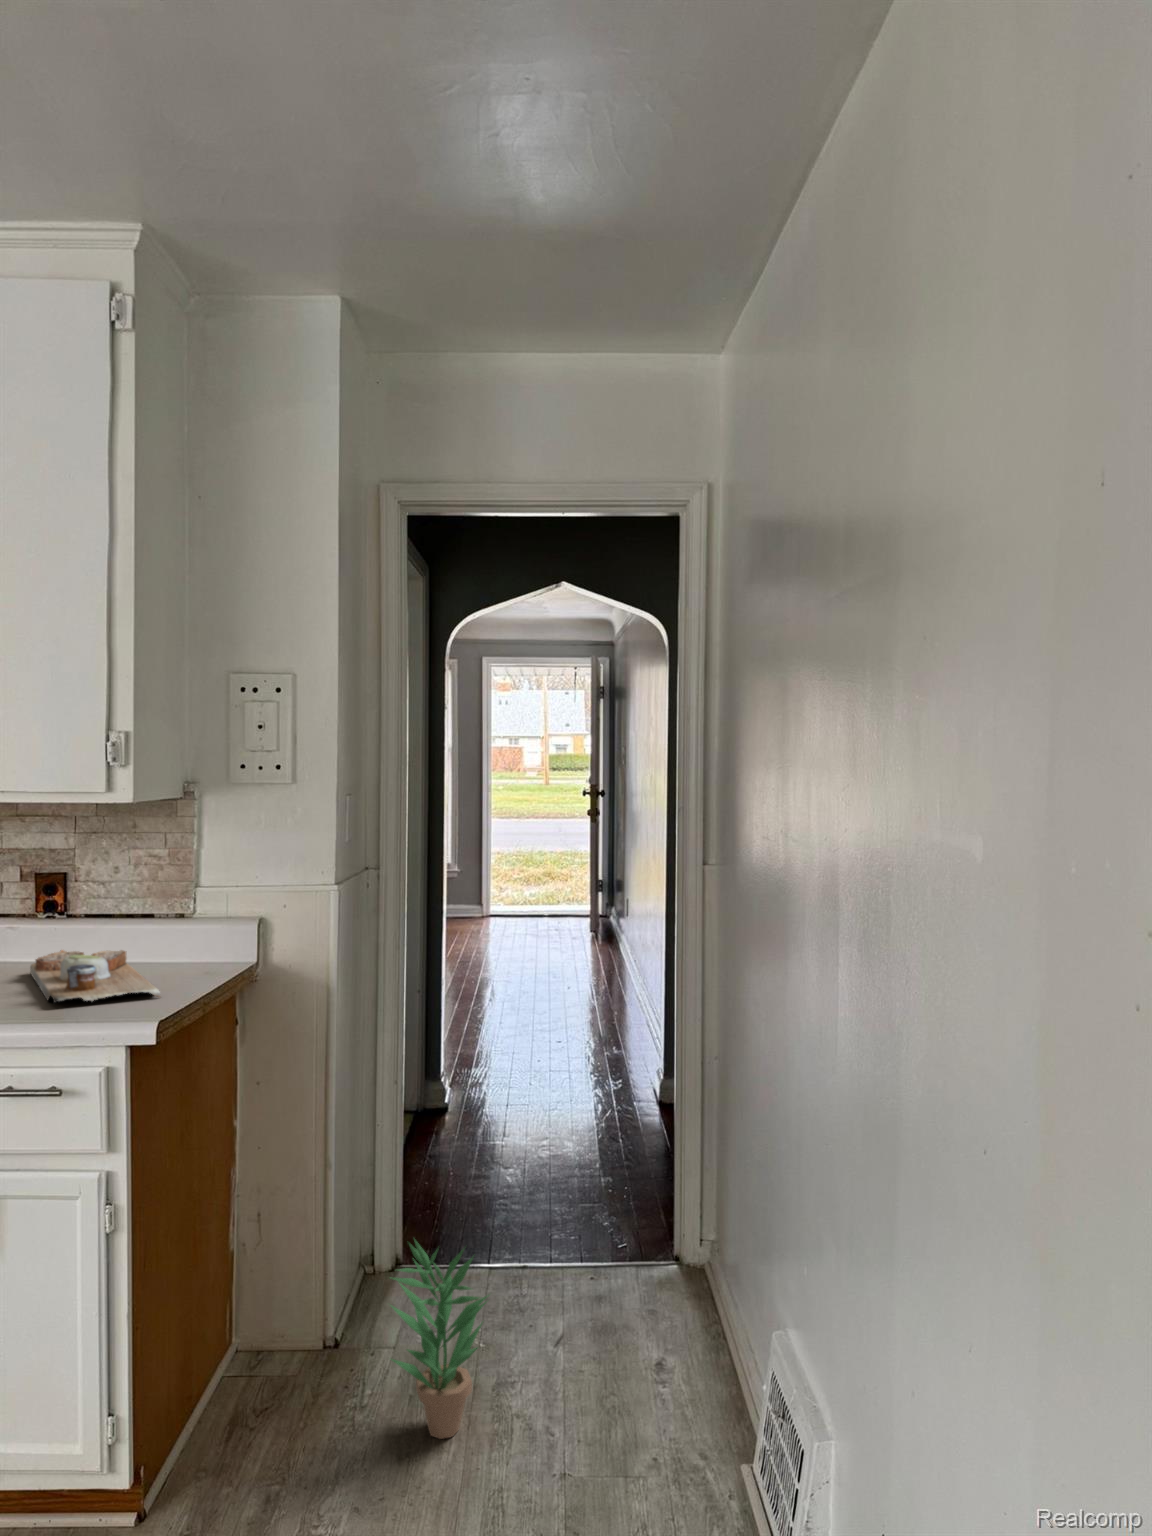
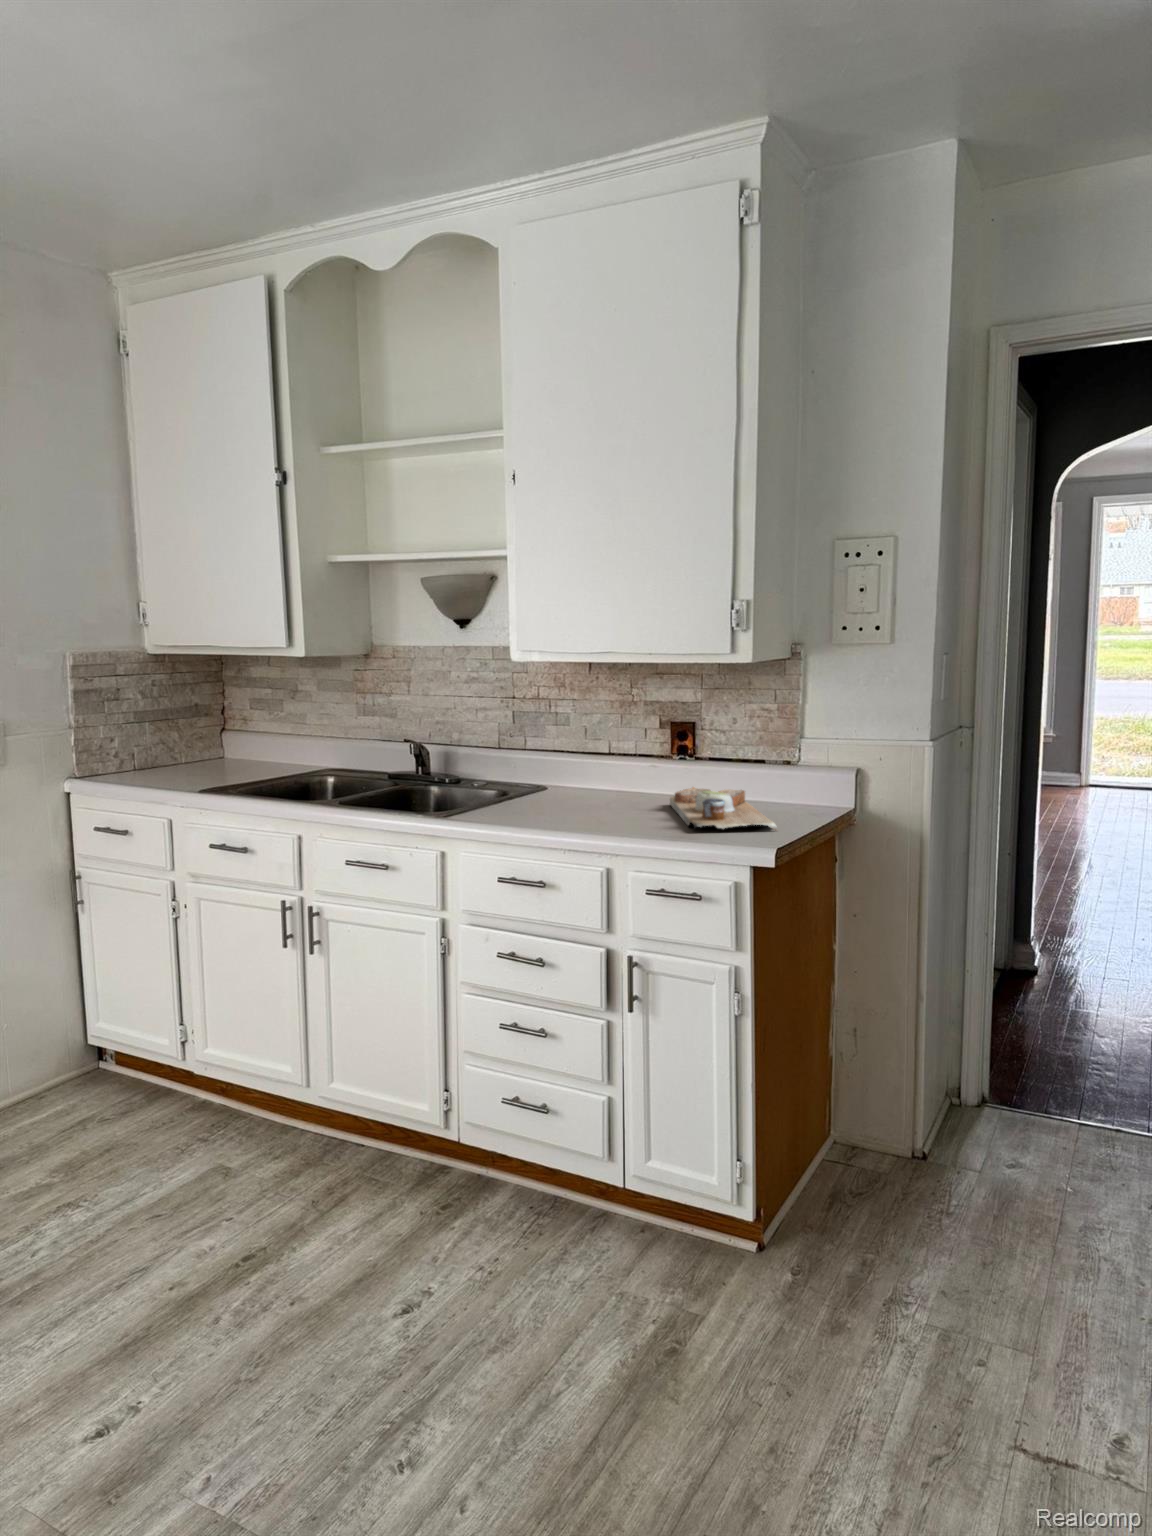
potted plant: present [391,1239,488,1439] -> none [975,1071,1082,1256]

